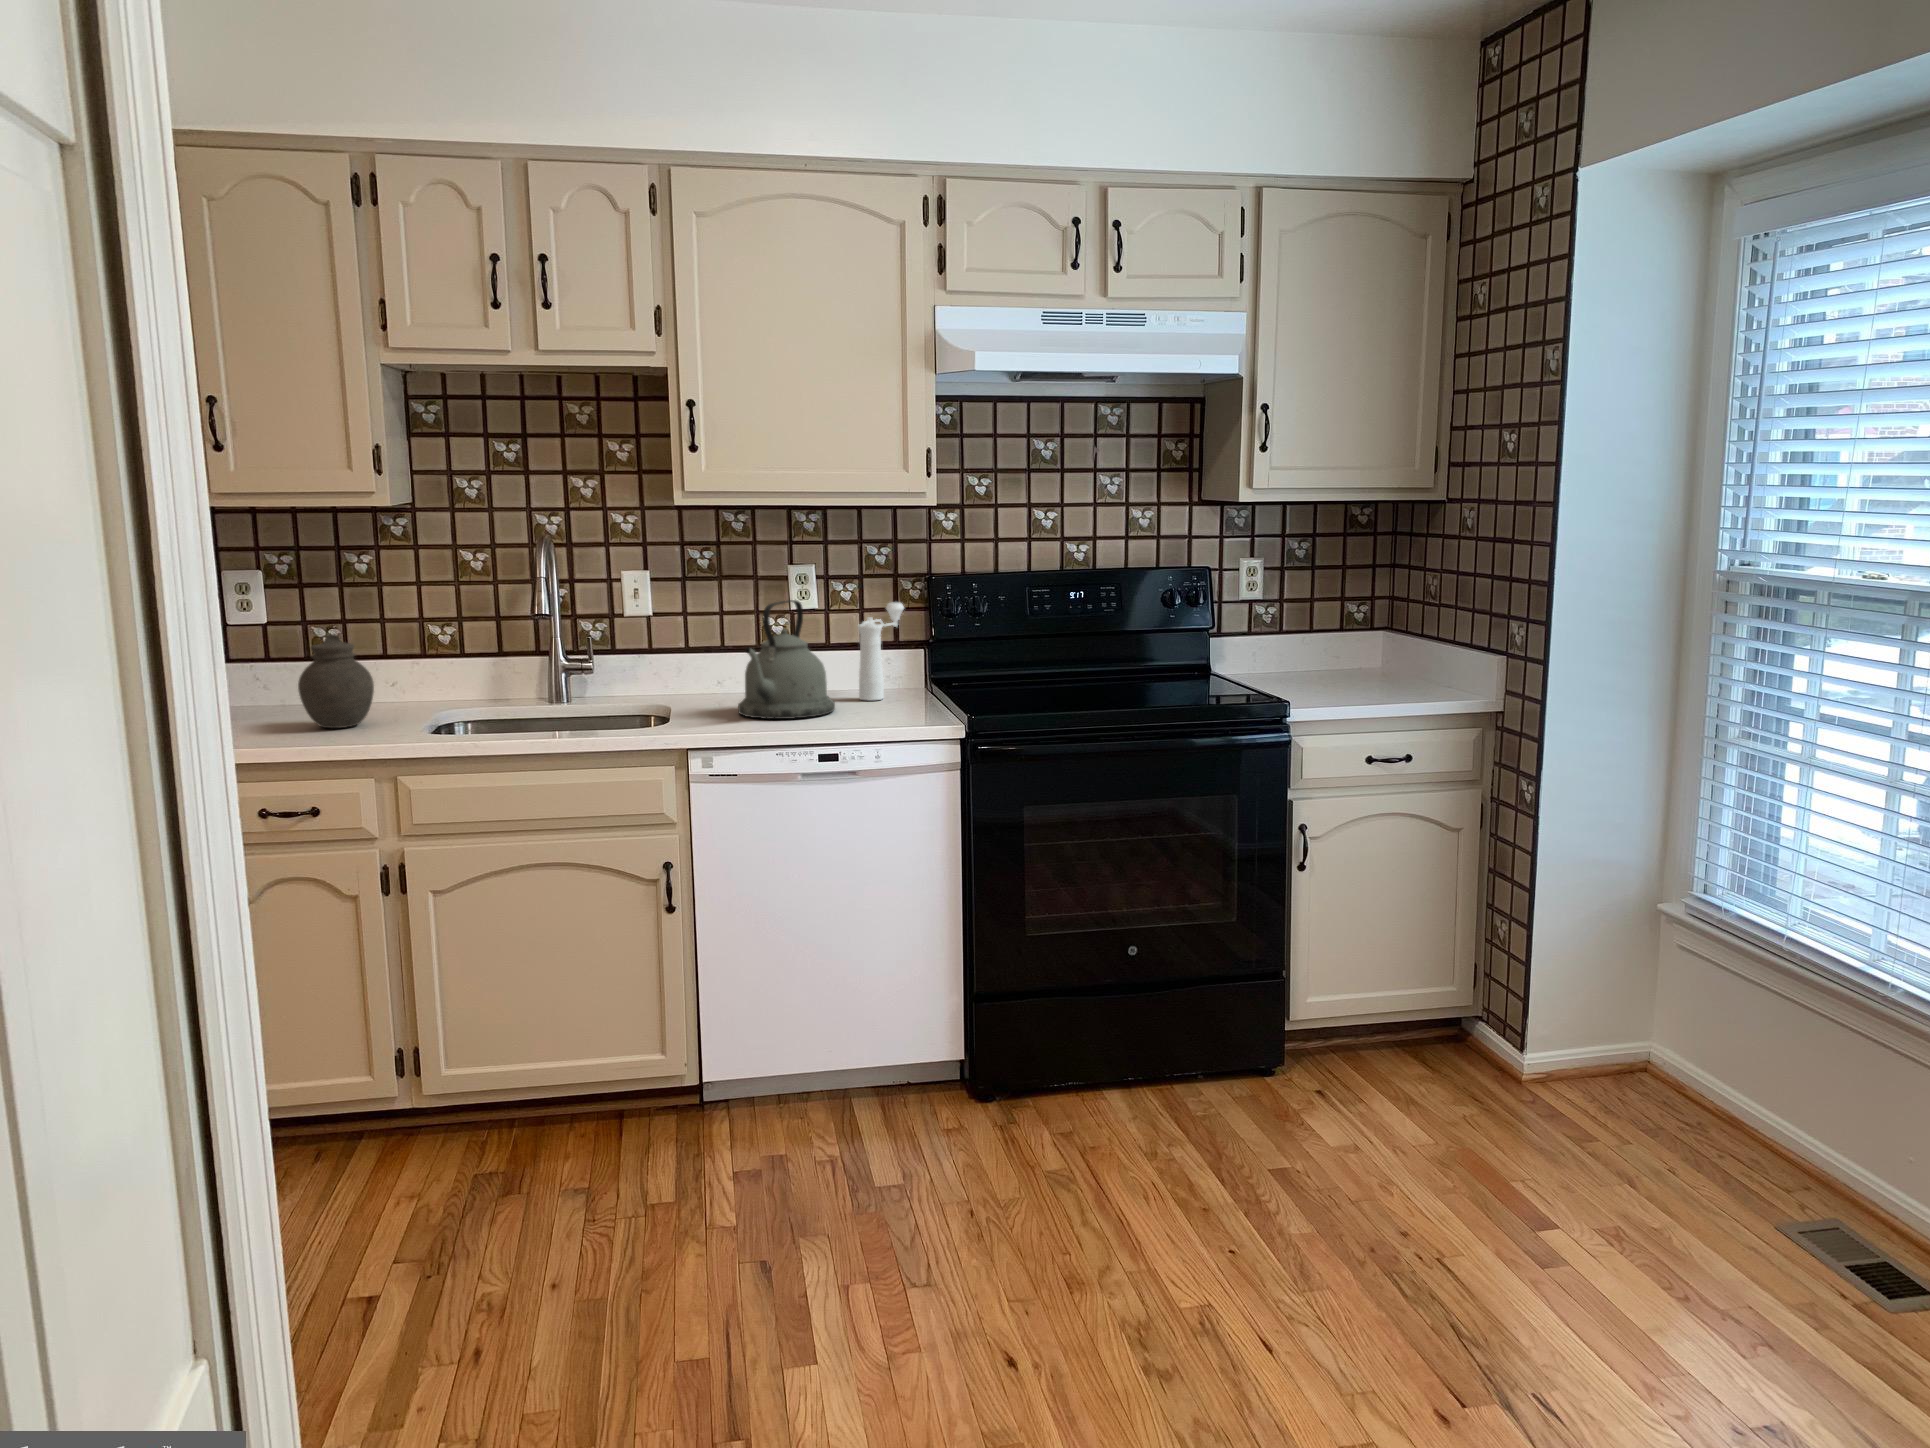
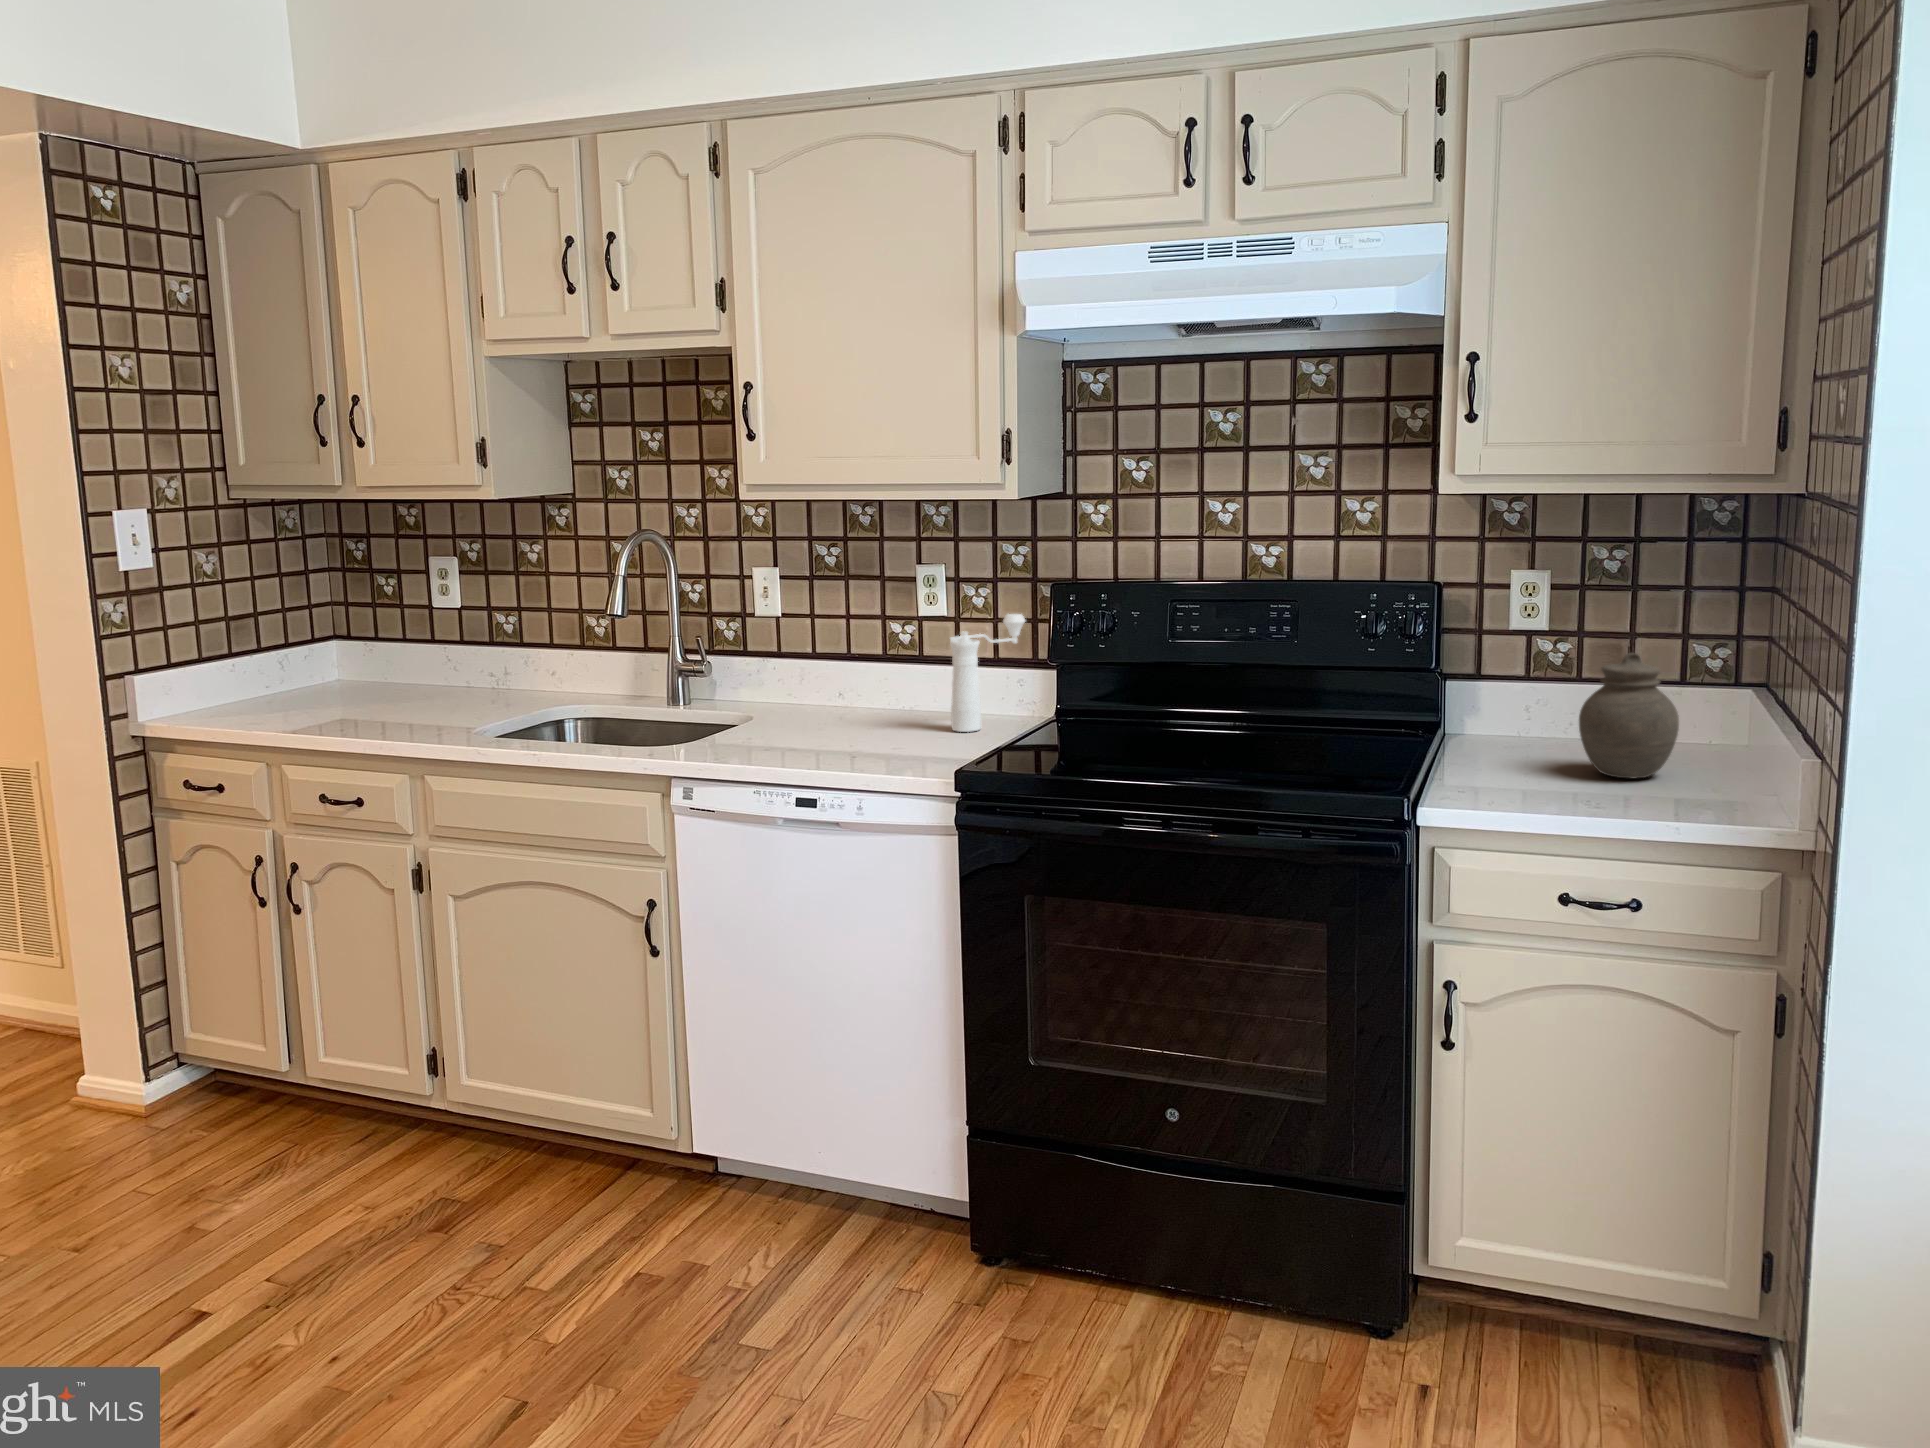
kettle: present [738,600,835,719] -> none [759,609,897,748]
jar: present [298,634,374,728] -> present [1579,653,1679,778]

